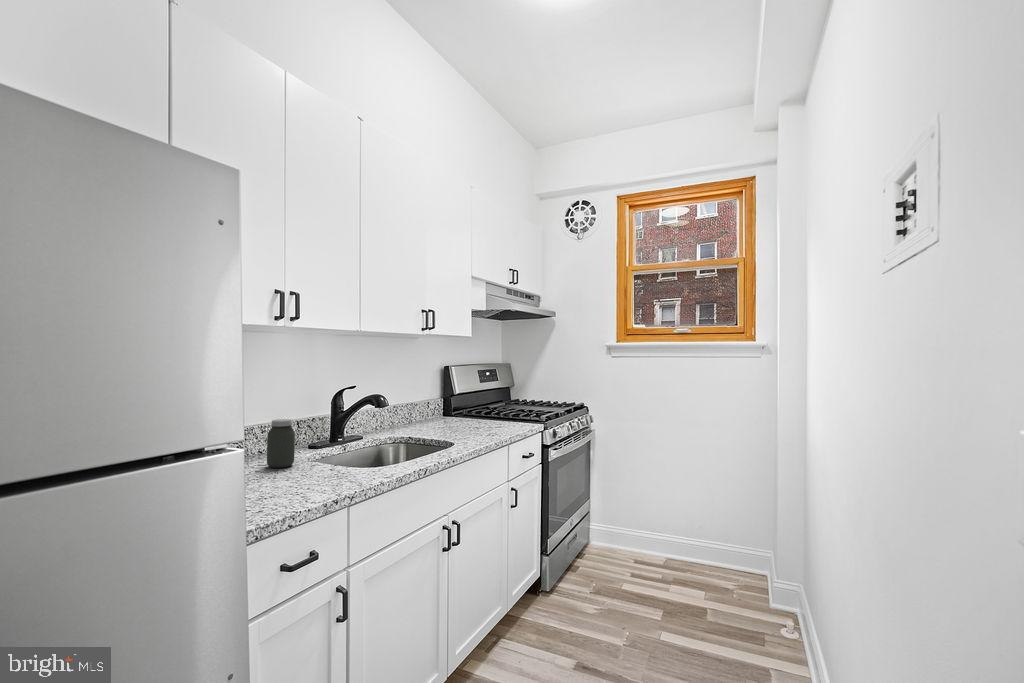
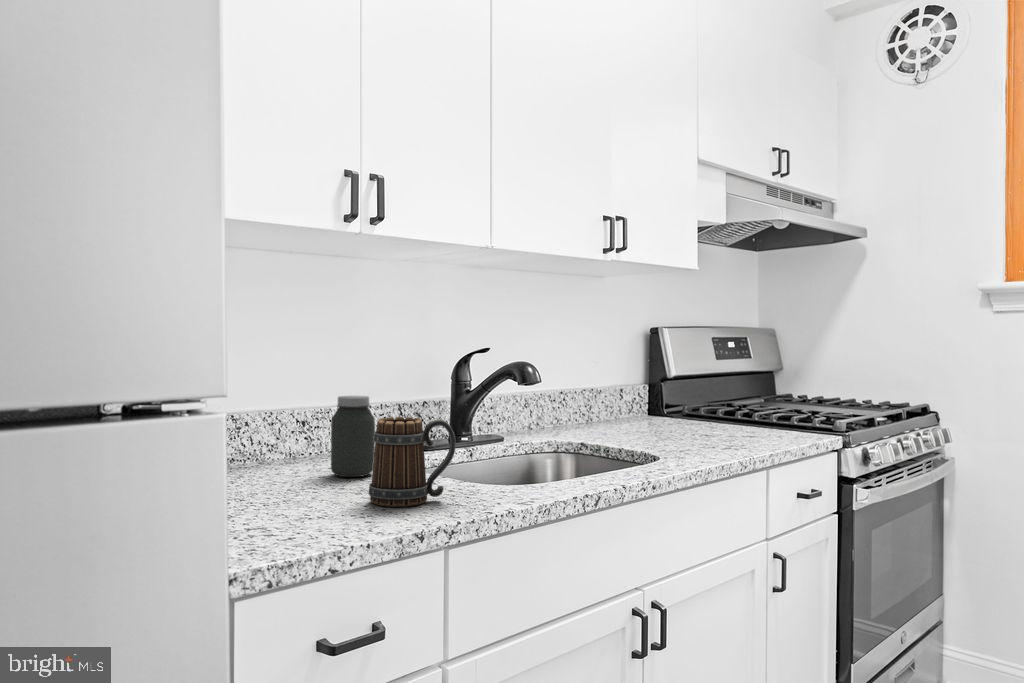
mug: none [300,433,351,484] -> present [369,417,456,507]

